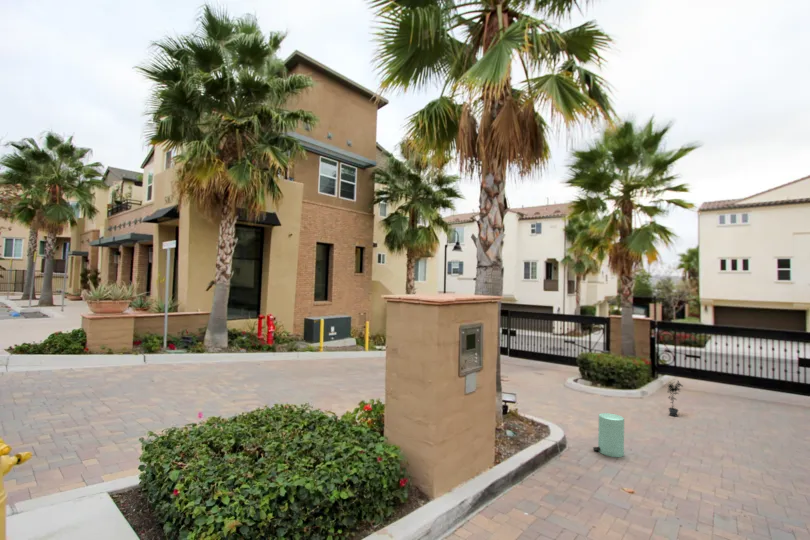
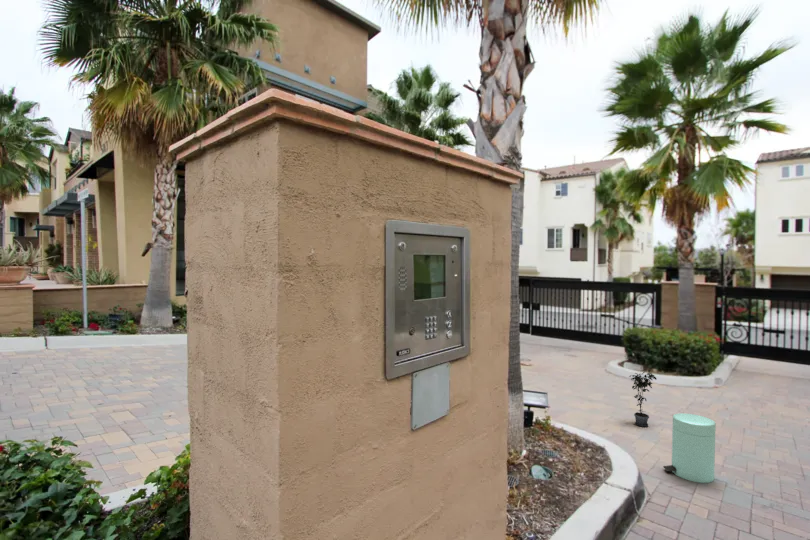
potted plant: present [668,381,682,416] -> present [630,370,656,427]

